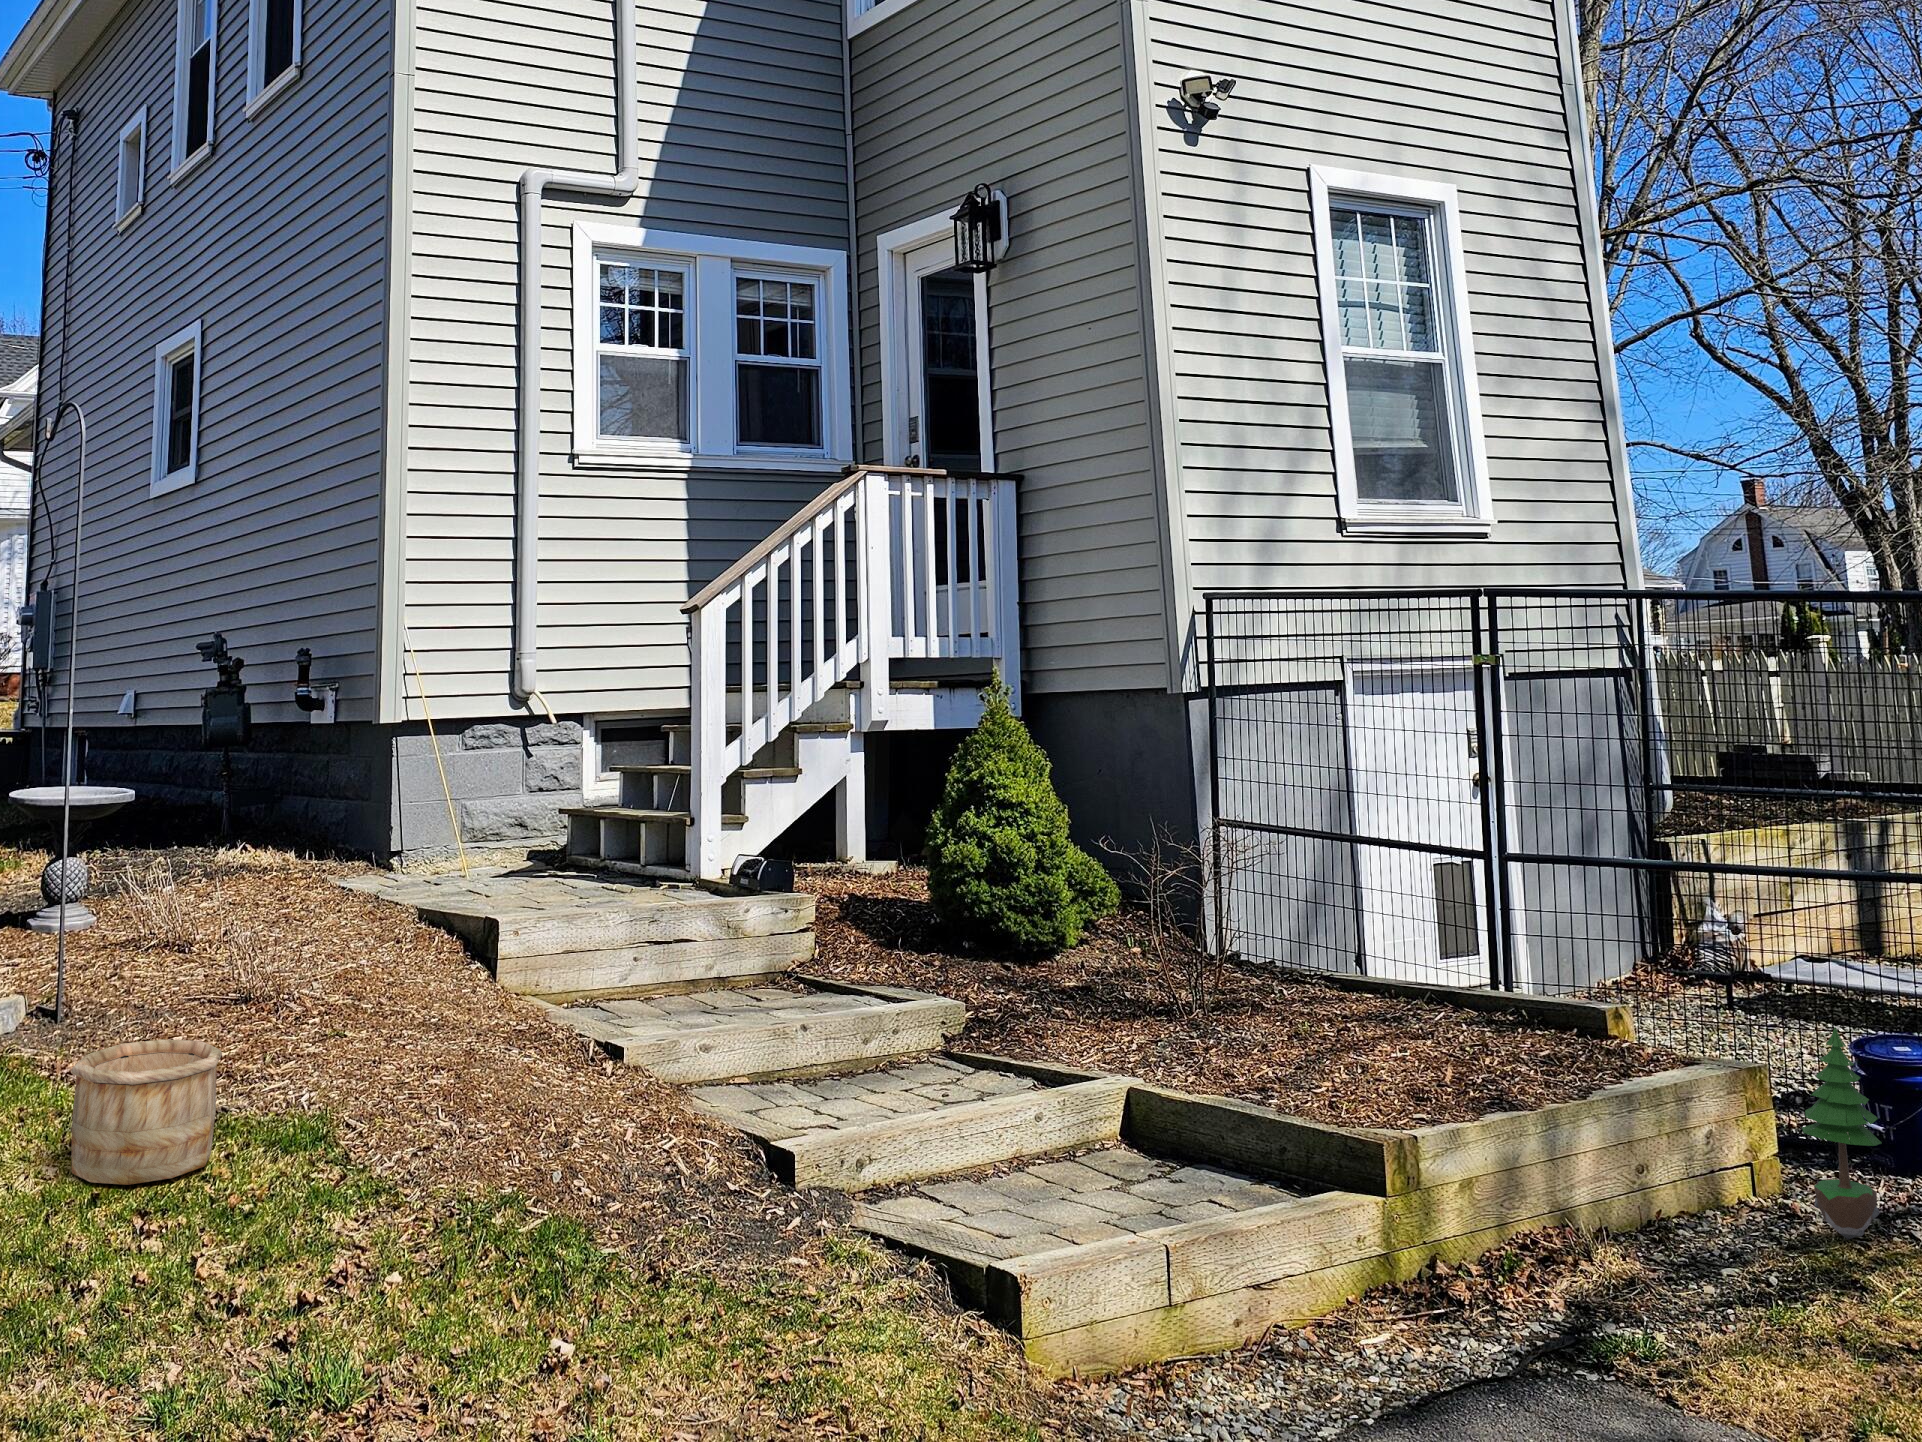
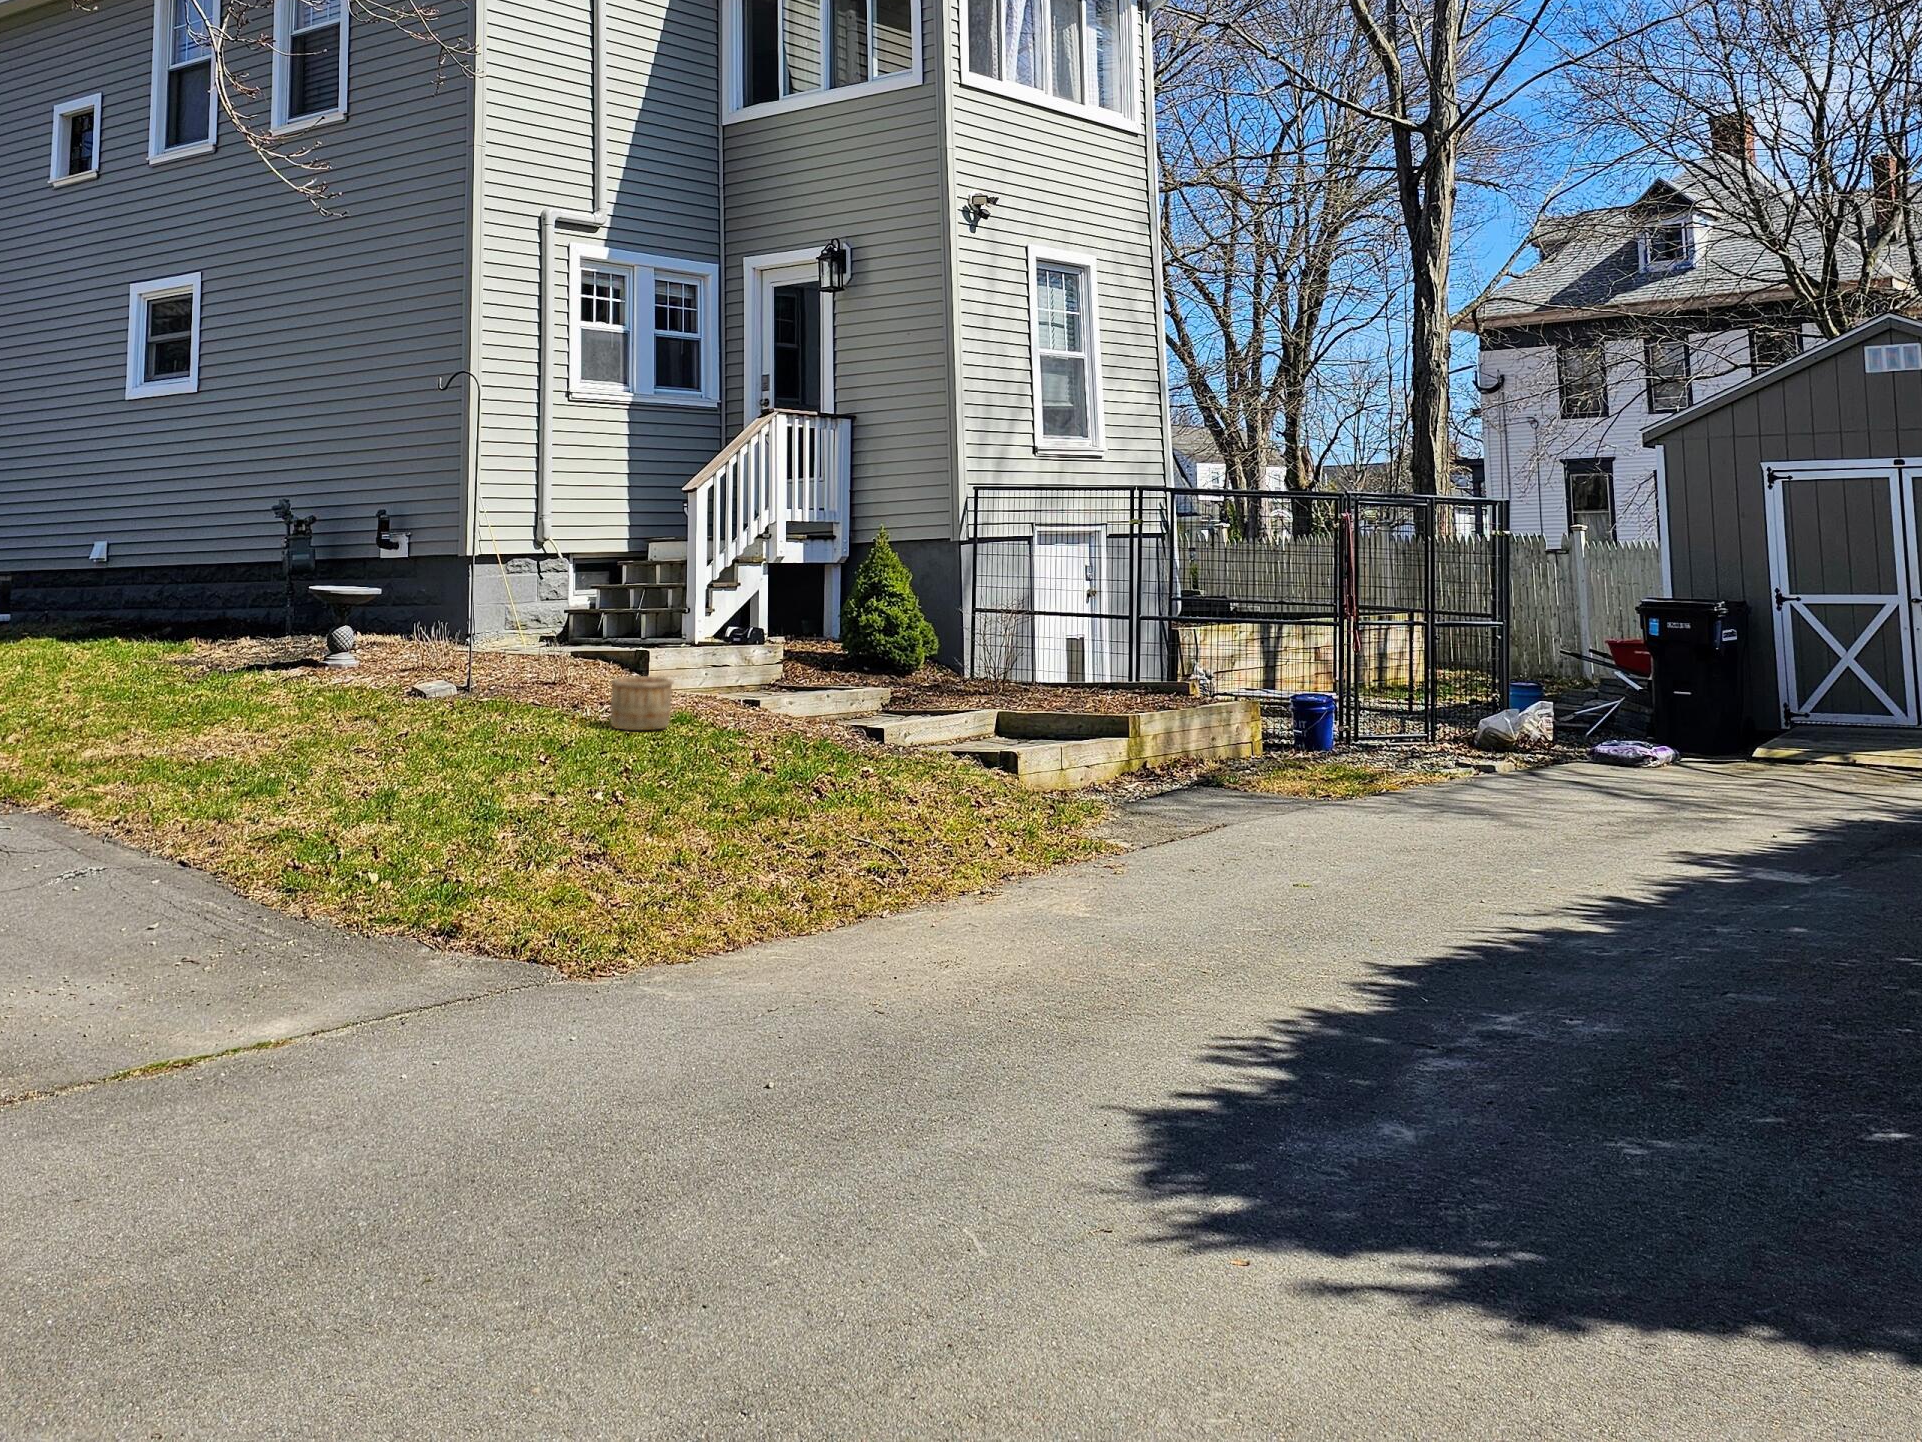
potted tree: present [1802,1028,1882,1240] -> none [1278,675,1309,761]

